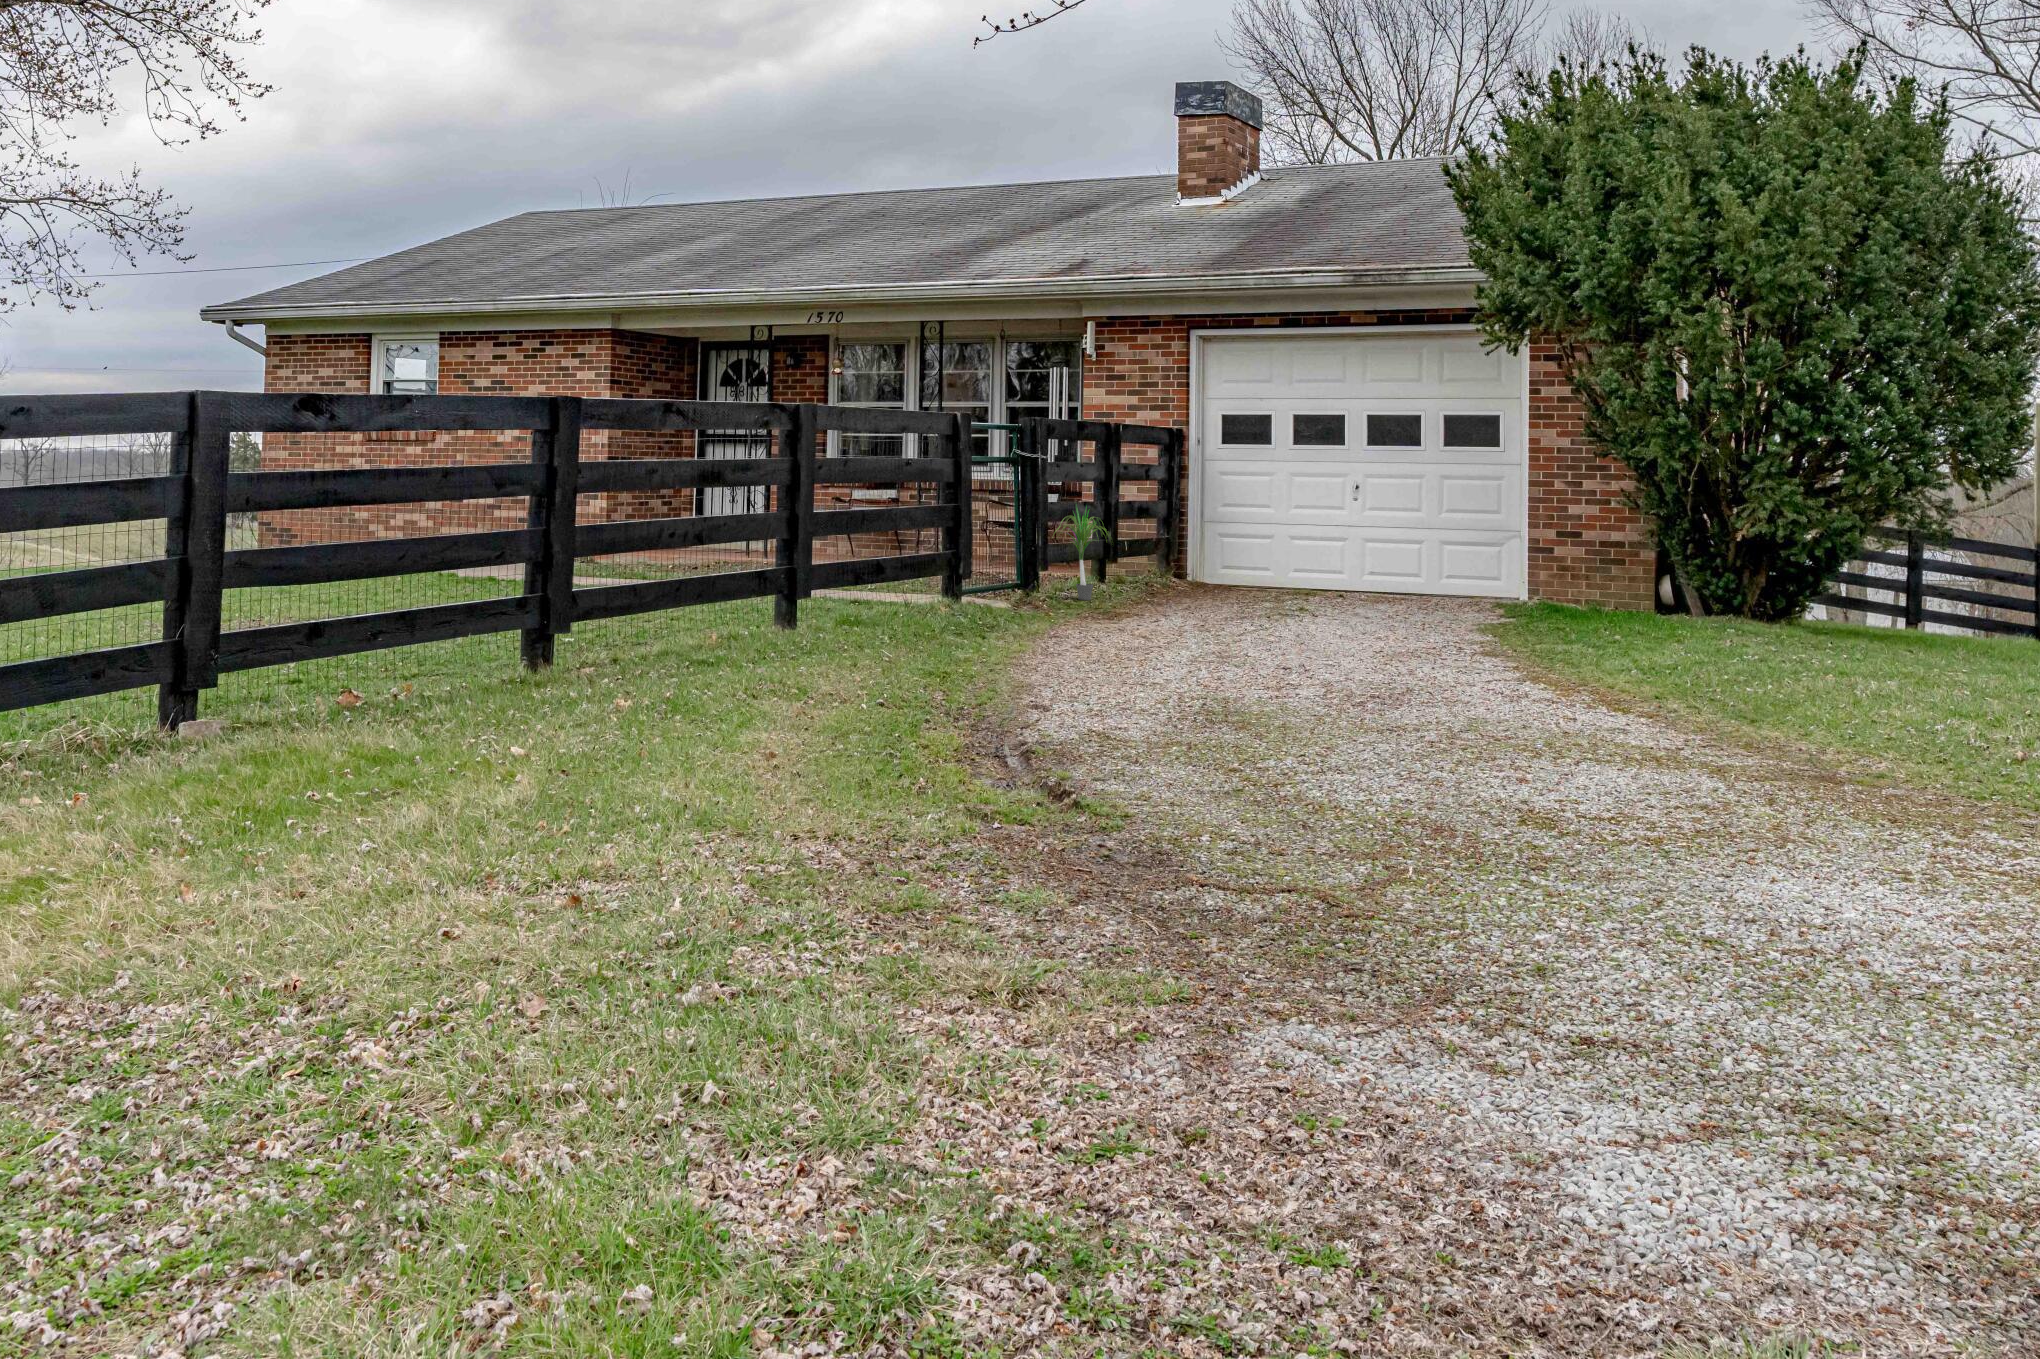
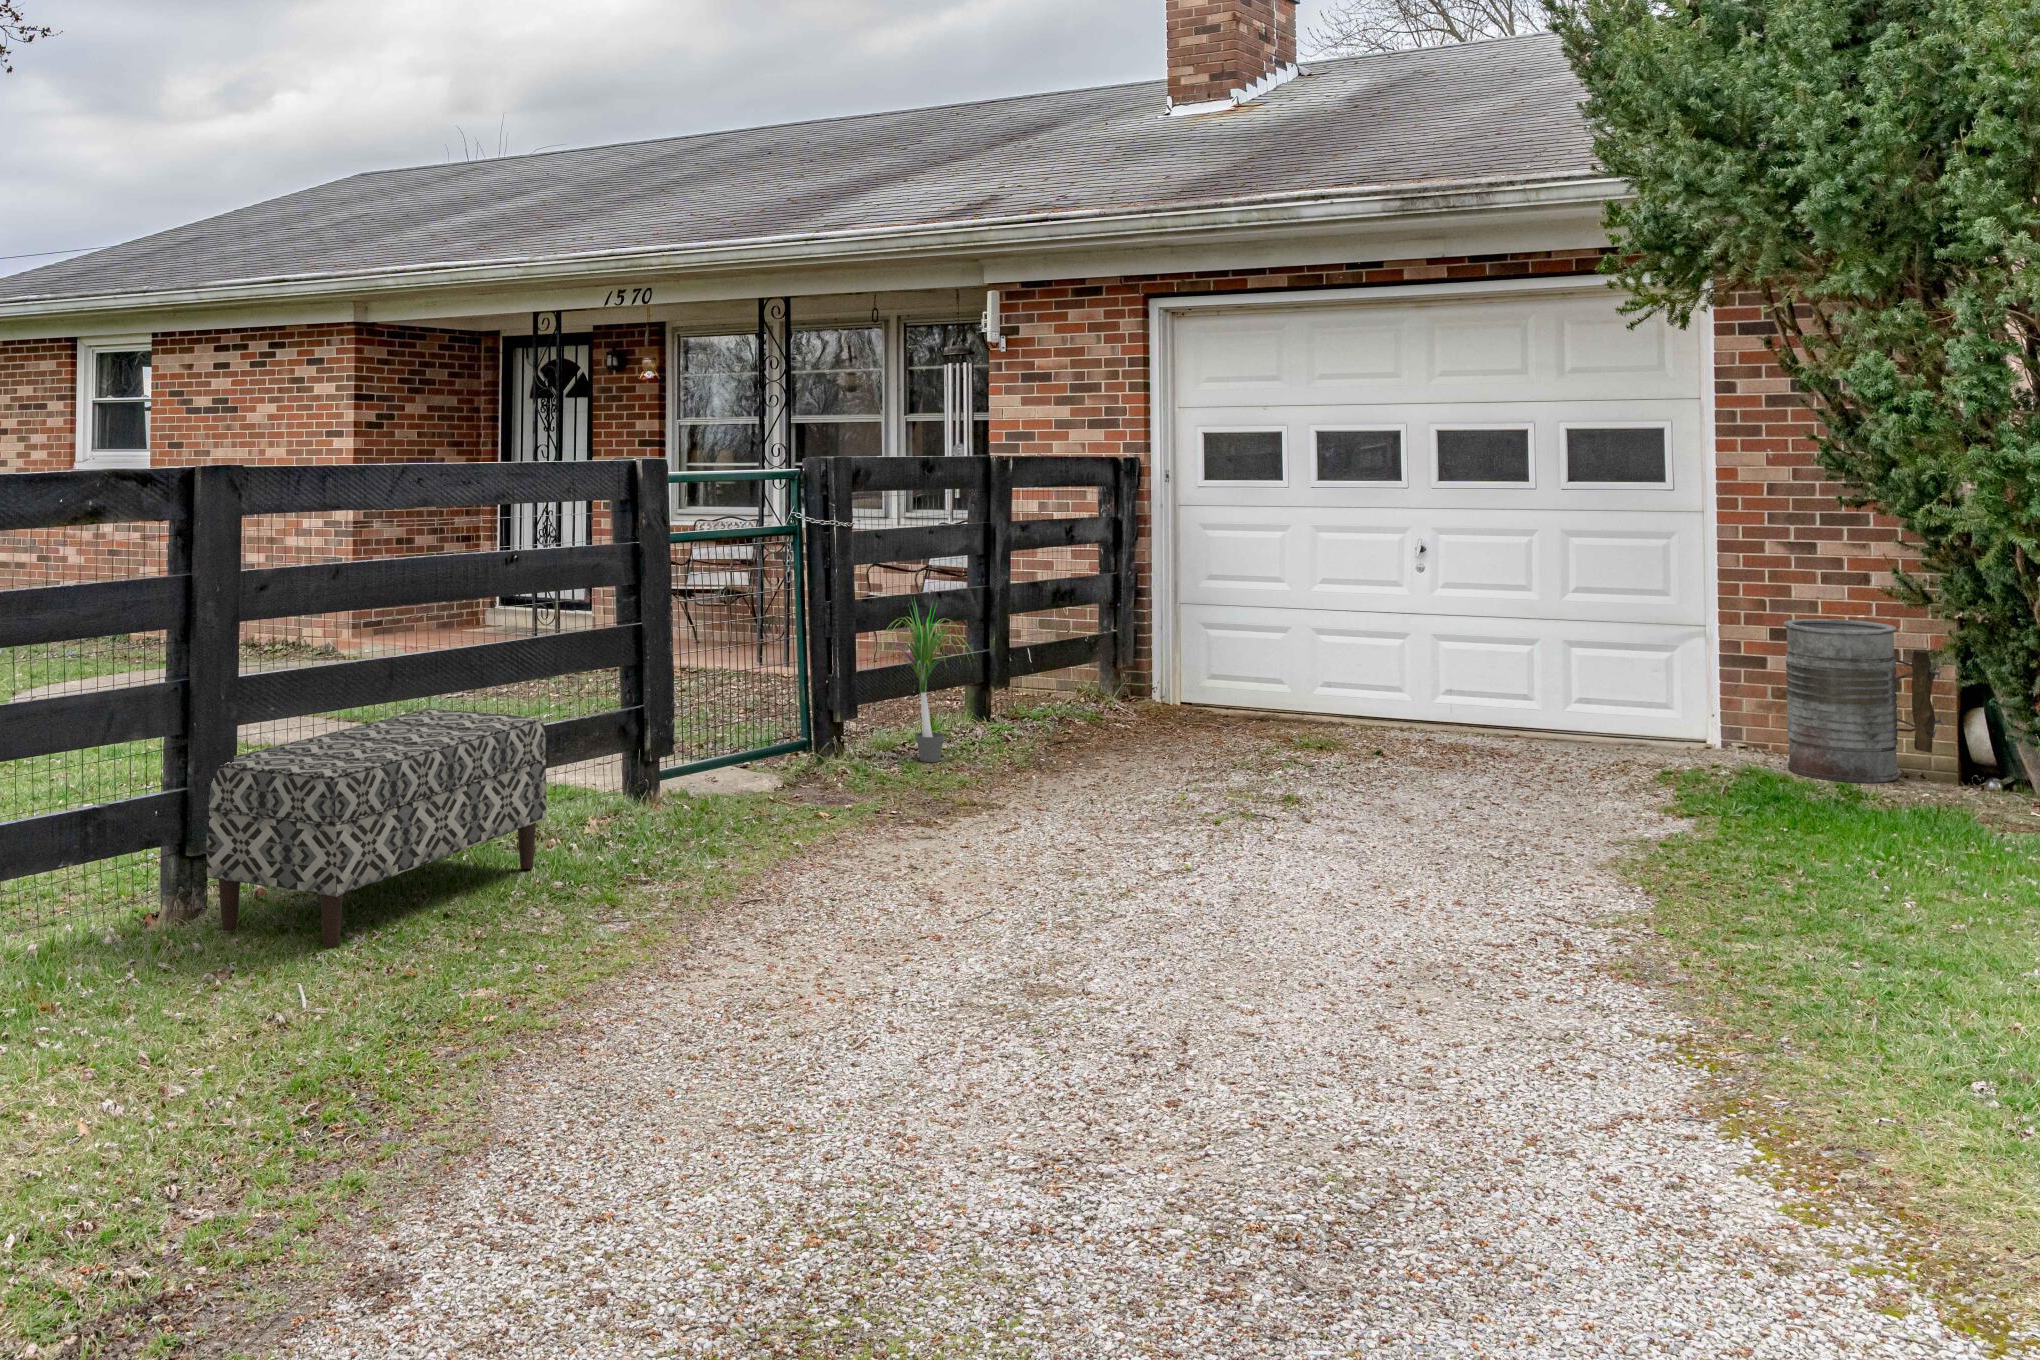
trash can: none [1563,524,1646,612] -> present [1784,619,1943,783]
bench: none [783,546,926,650] -> present [206,708,546,948]

